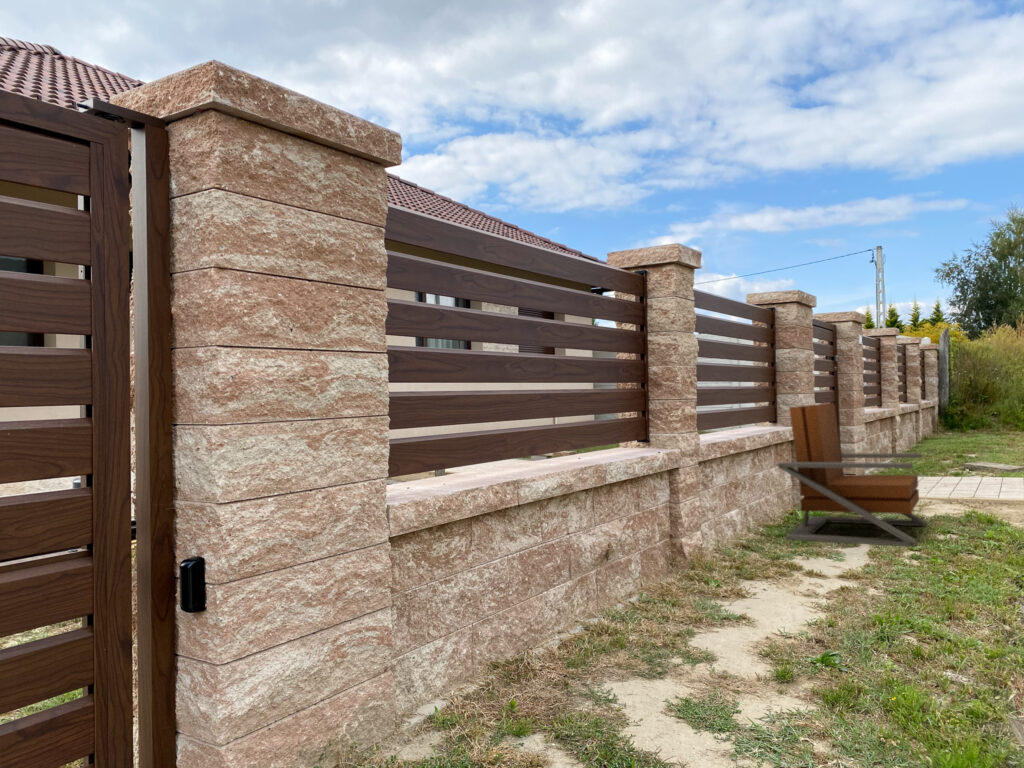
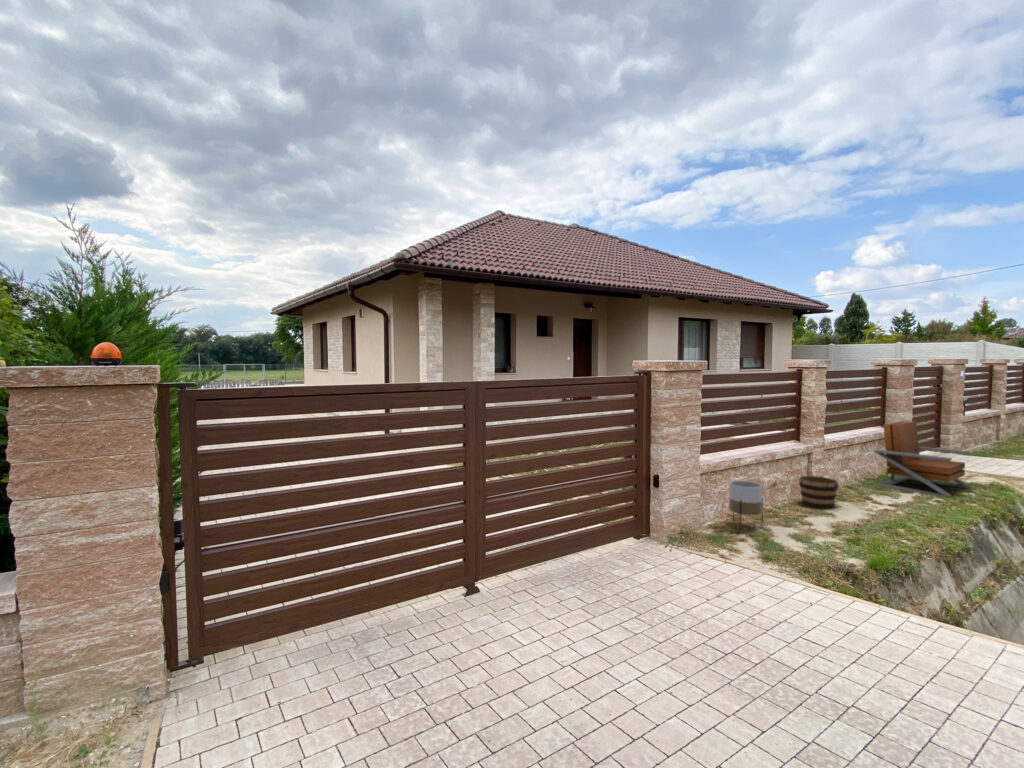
bucket: none [657,526,744,604] -> present [799,476,838,508]
planter: none [490,550,591,714] -> present [729,481,763,520]

